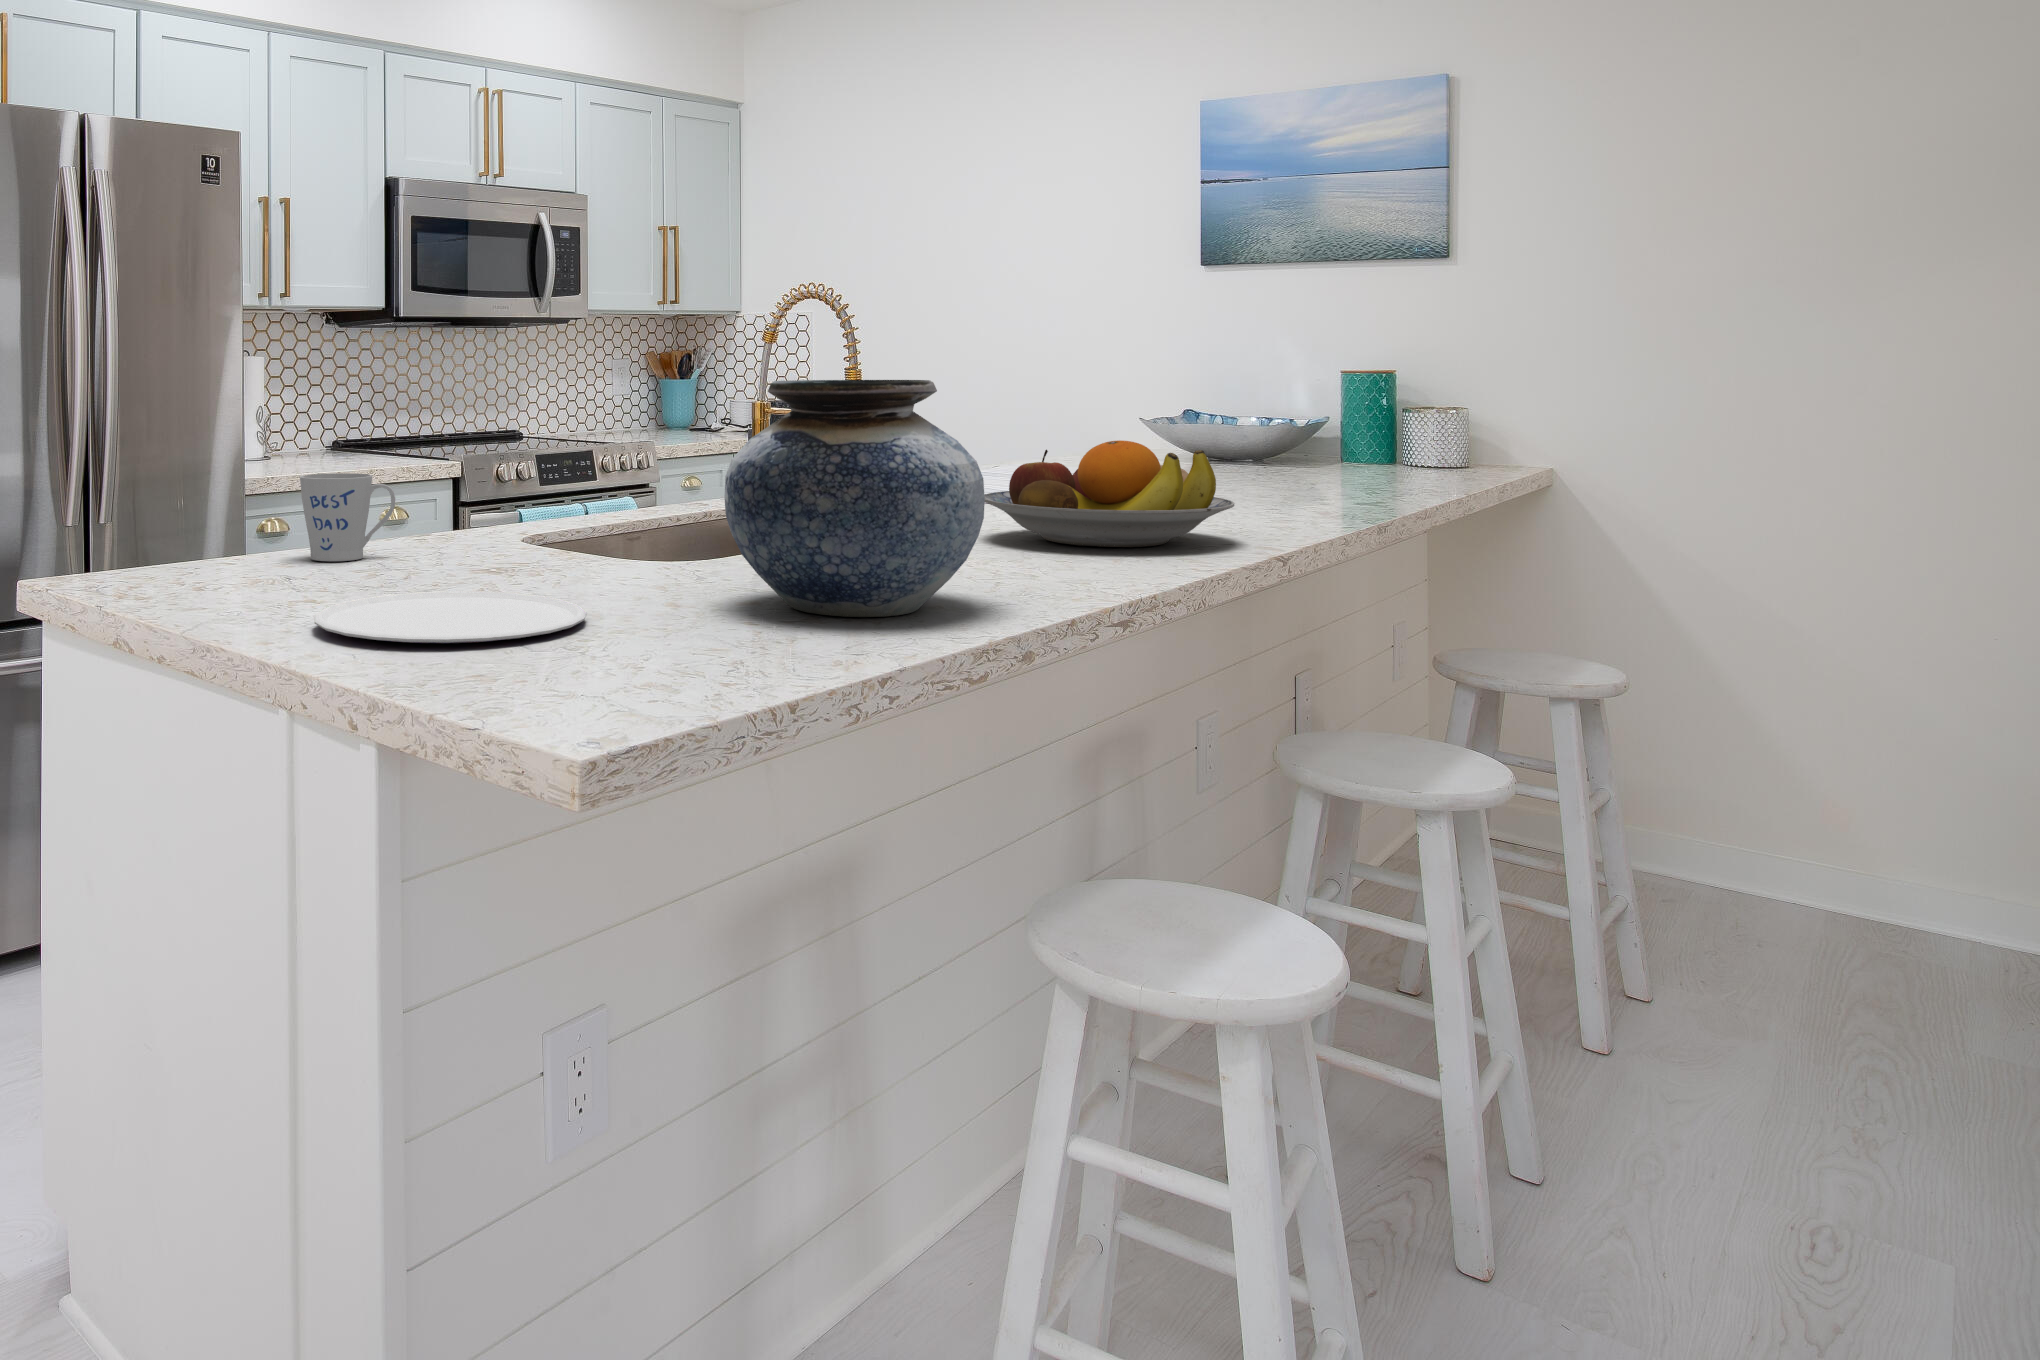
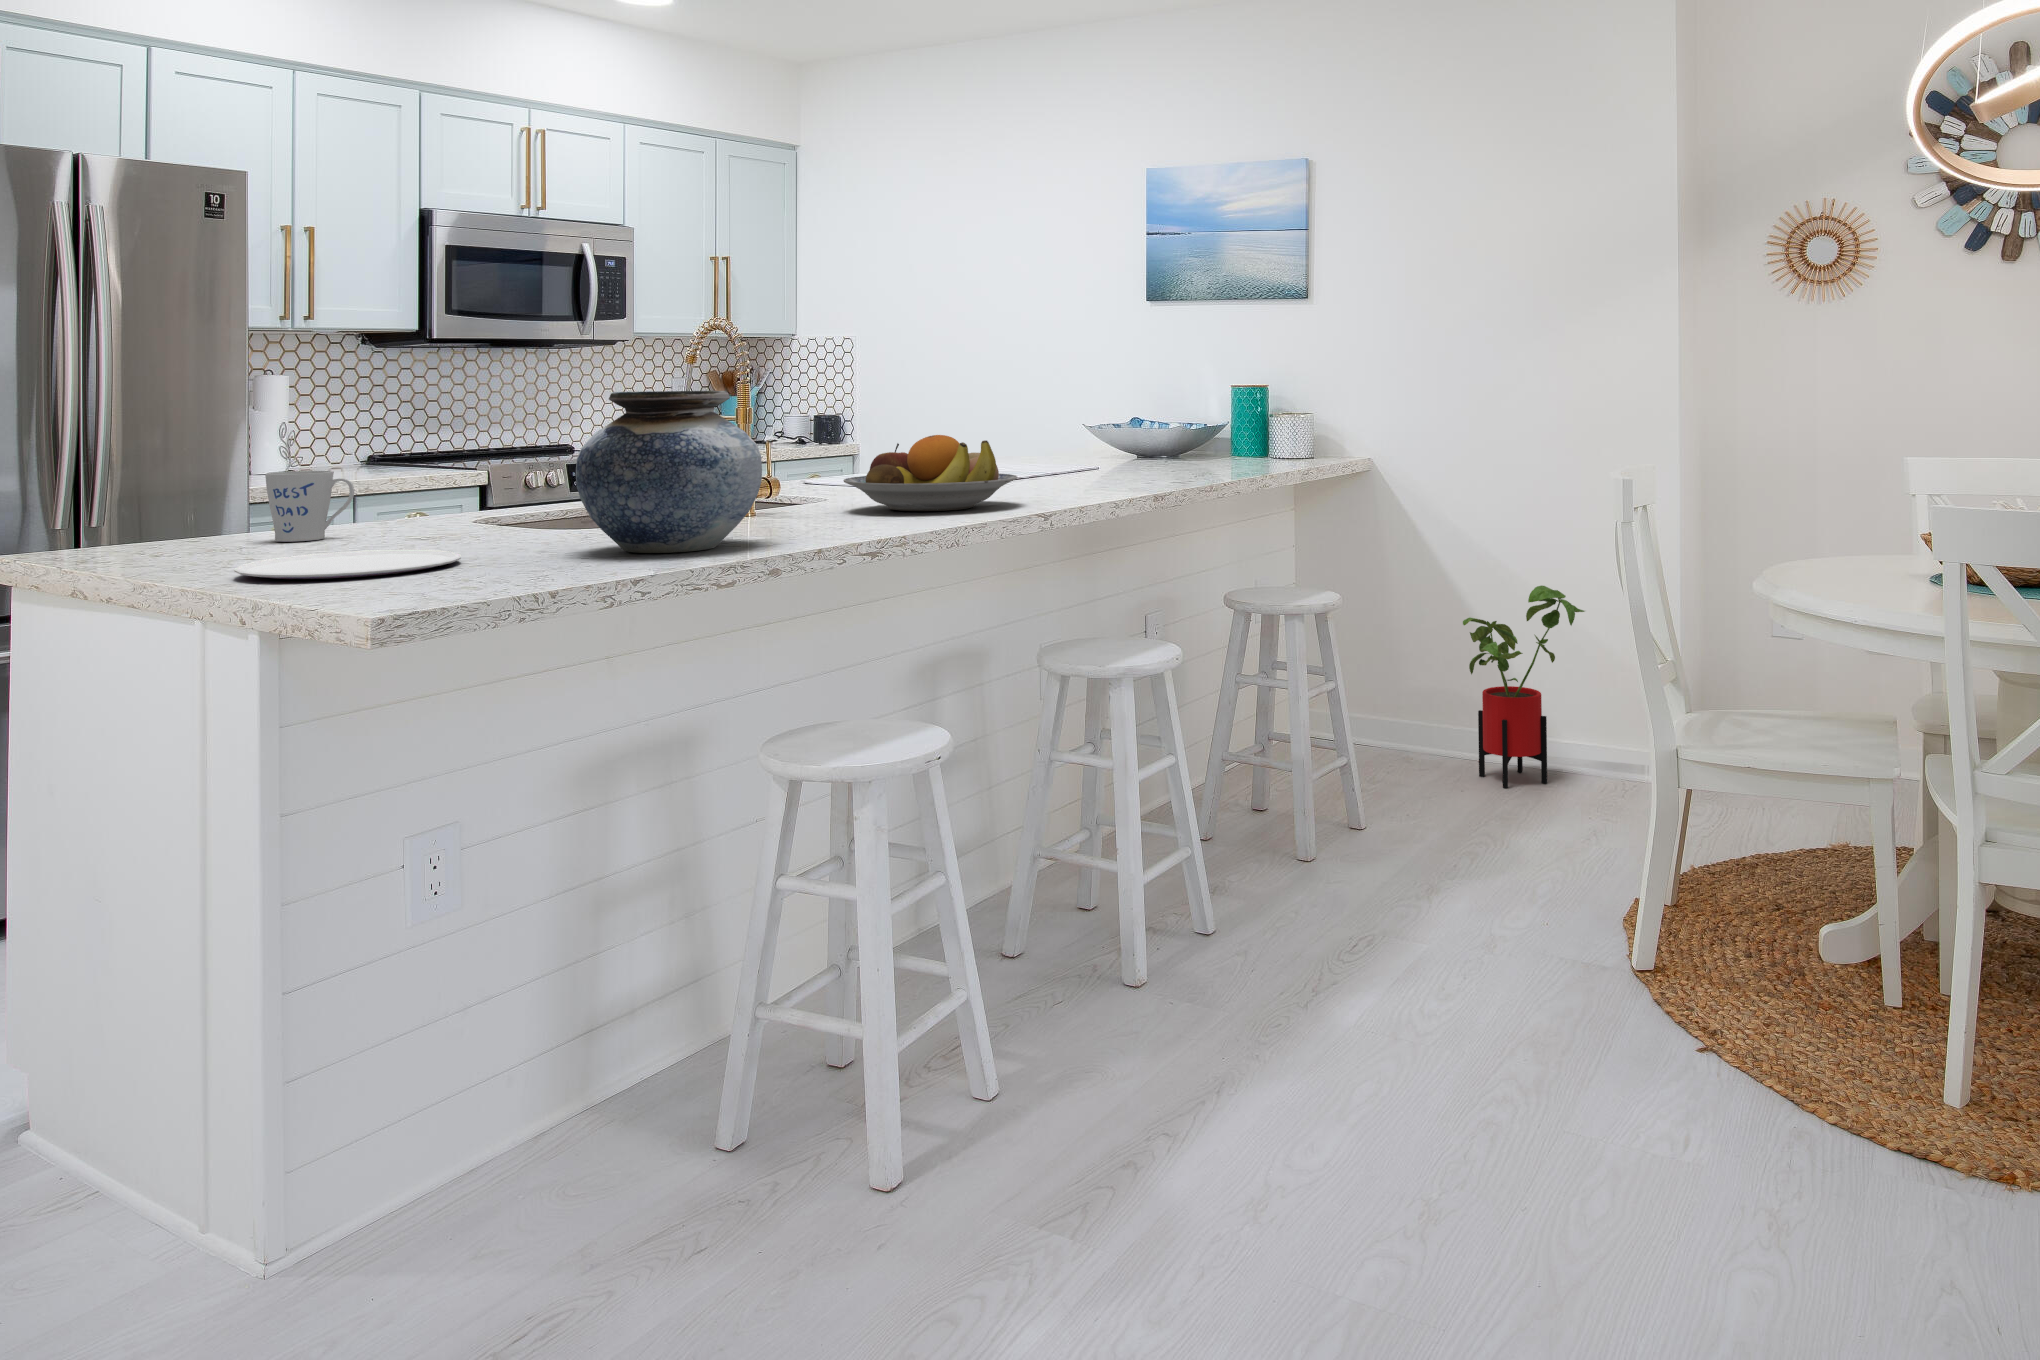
house plant: none [1748,666,1985,957] -> present [1463,586,1585,788]

